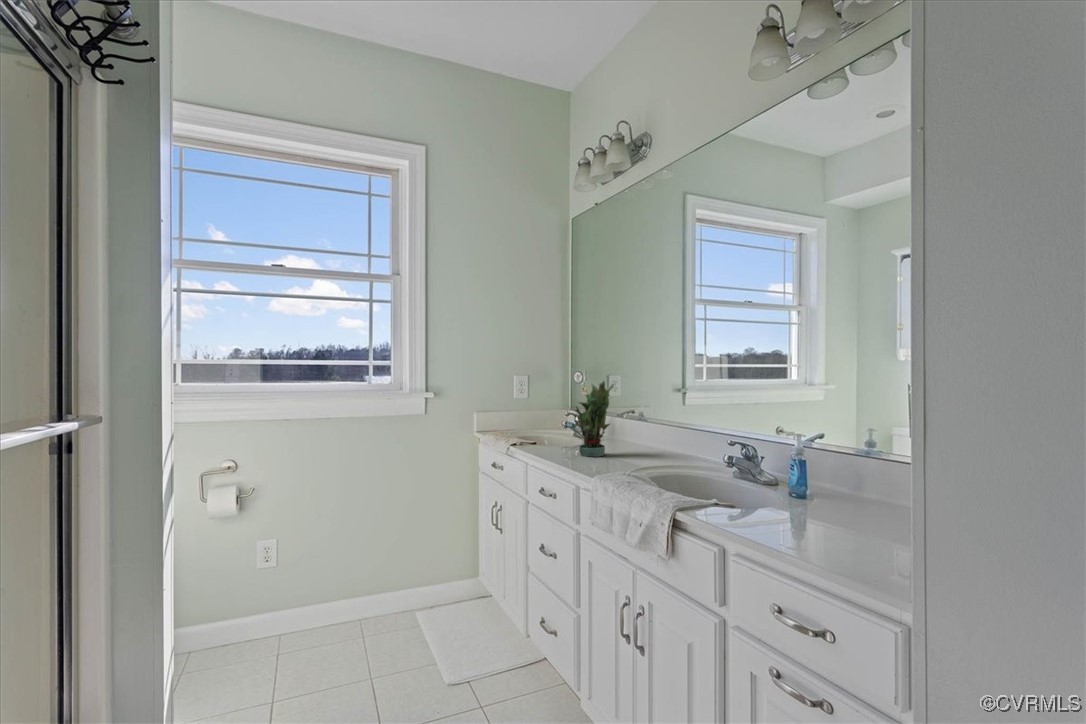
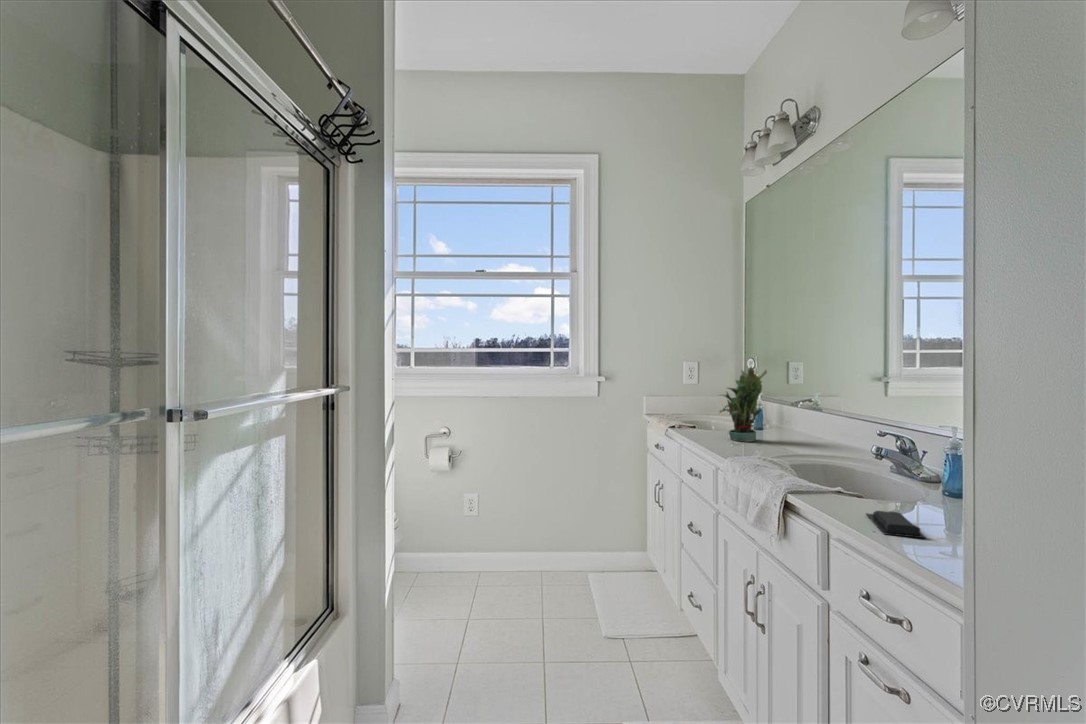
soap bar: none [756,520,818,545] -> present [866,511,926,538]

